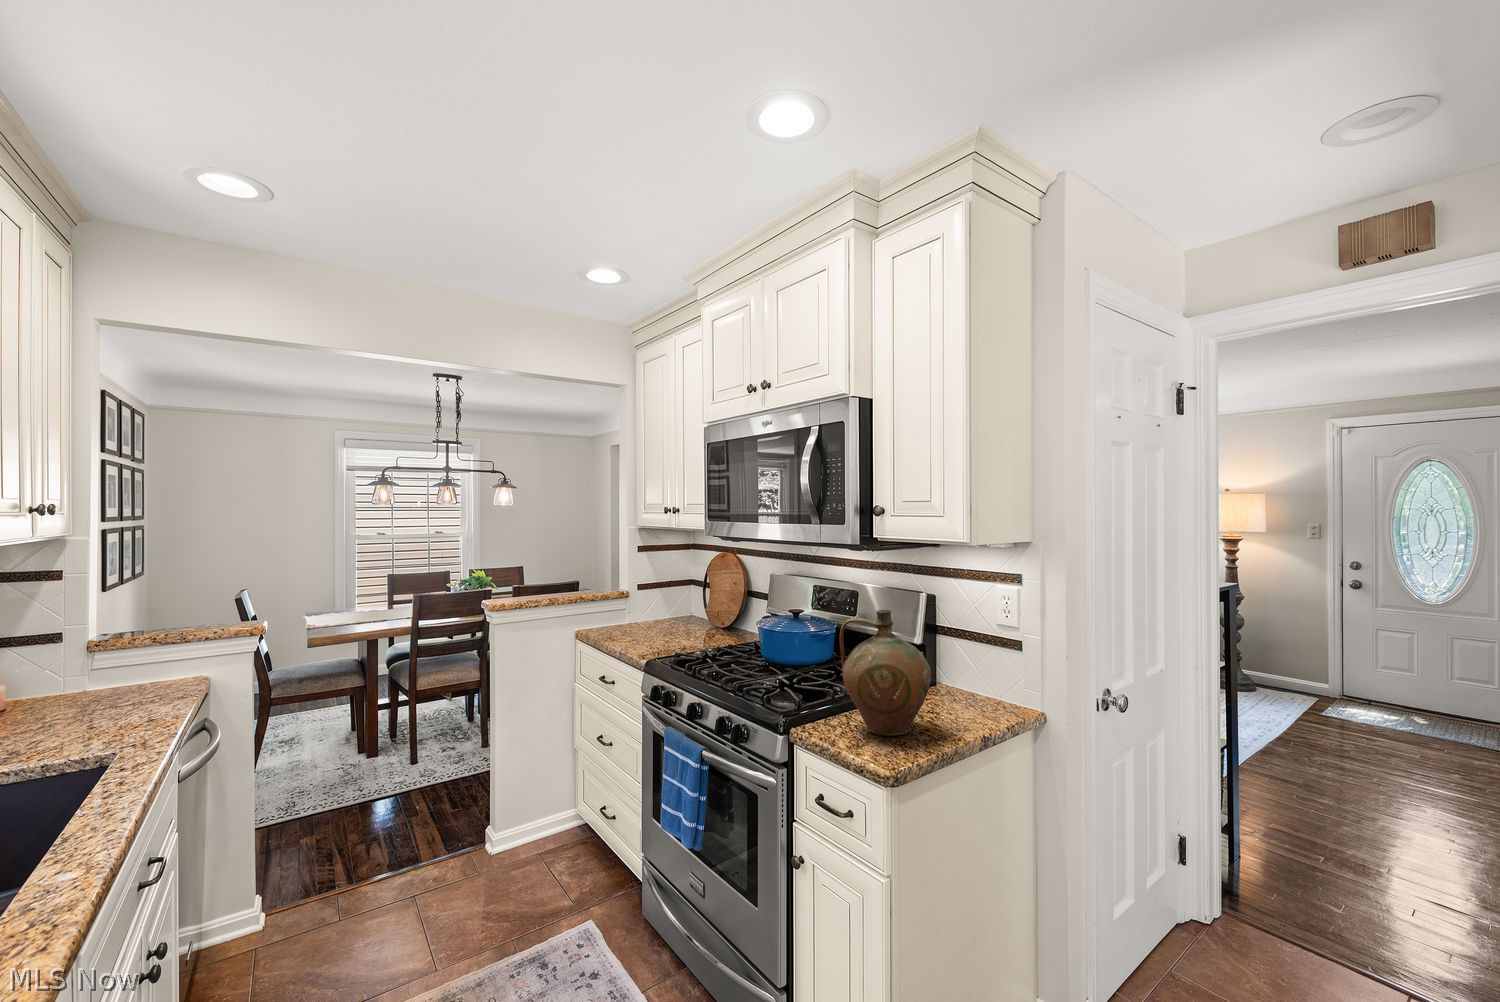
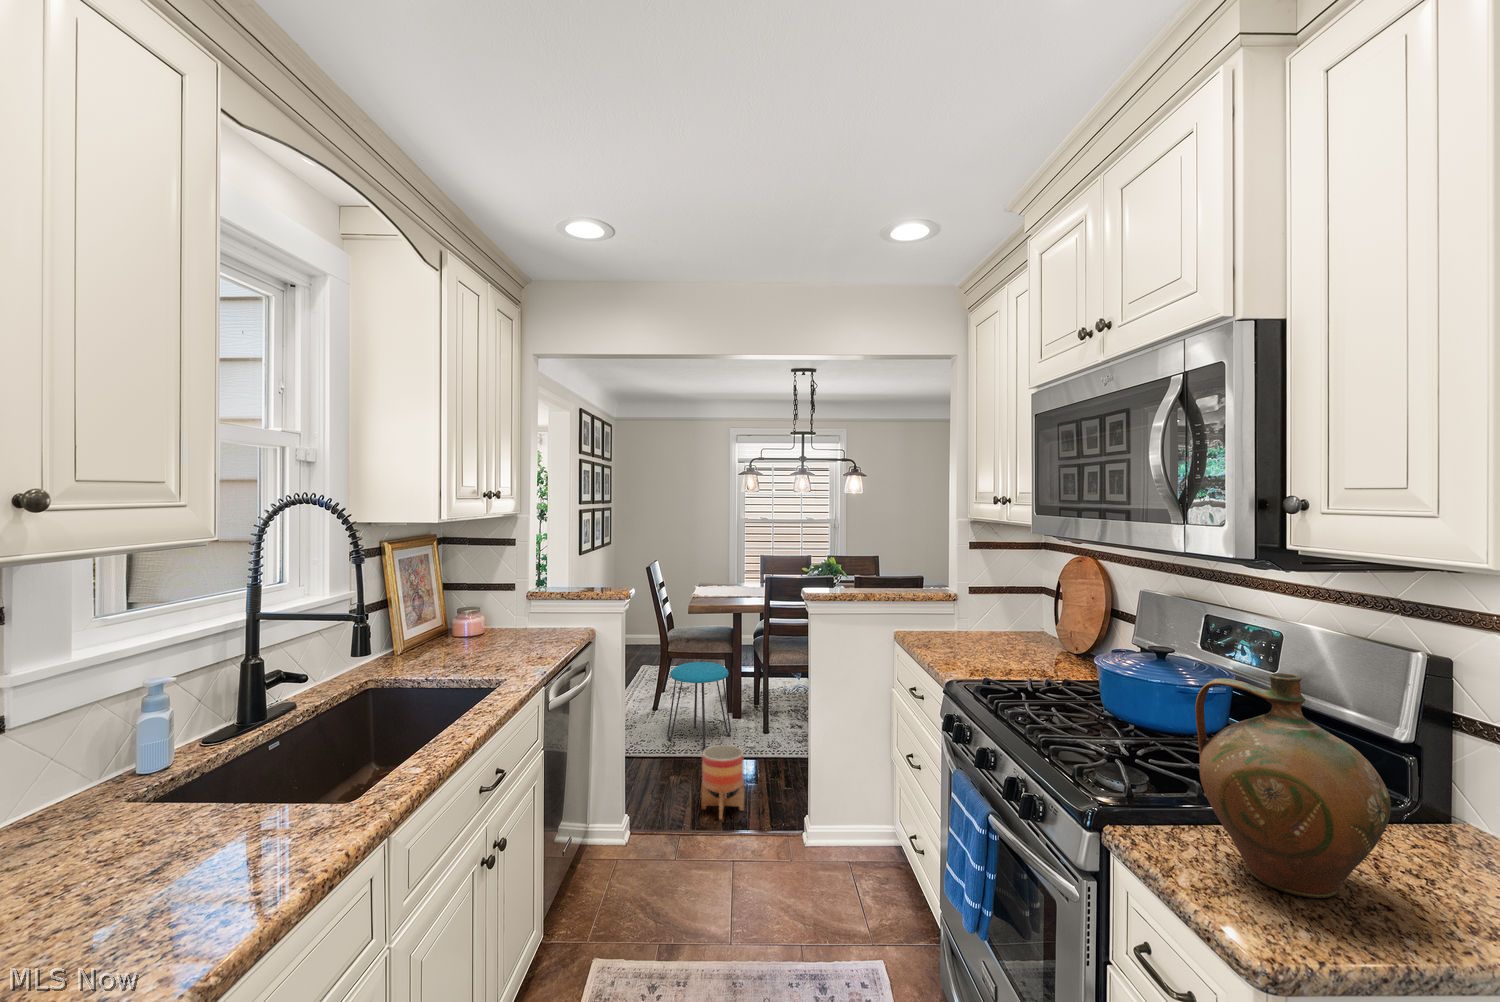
stool: none [292,697,374,794] -> present [667,662,731,749]
planter: none [363,775,415,854] -> present [701,745,744,819]

